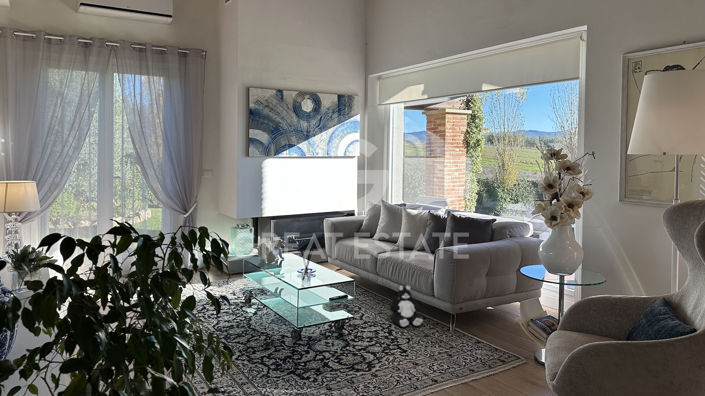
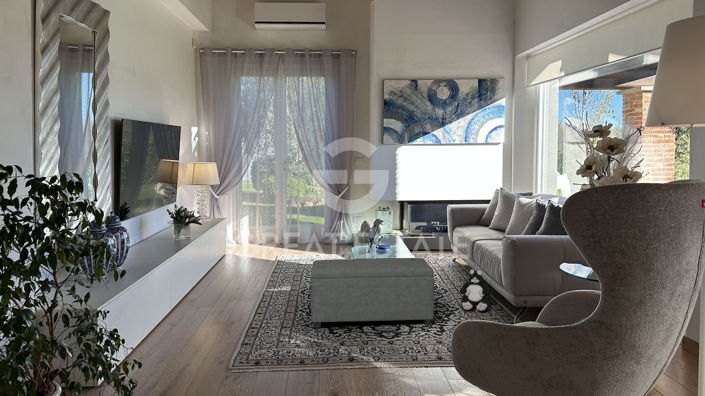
ottoman: none [251,279,390,371] -> present [310,258,434,327]

